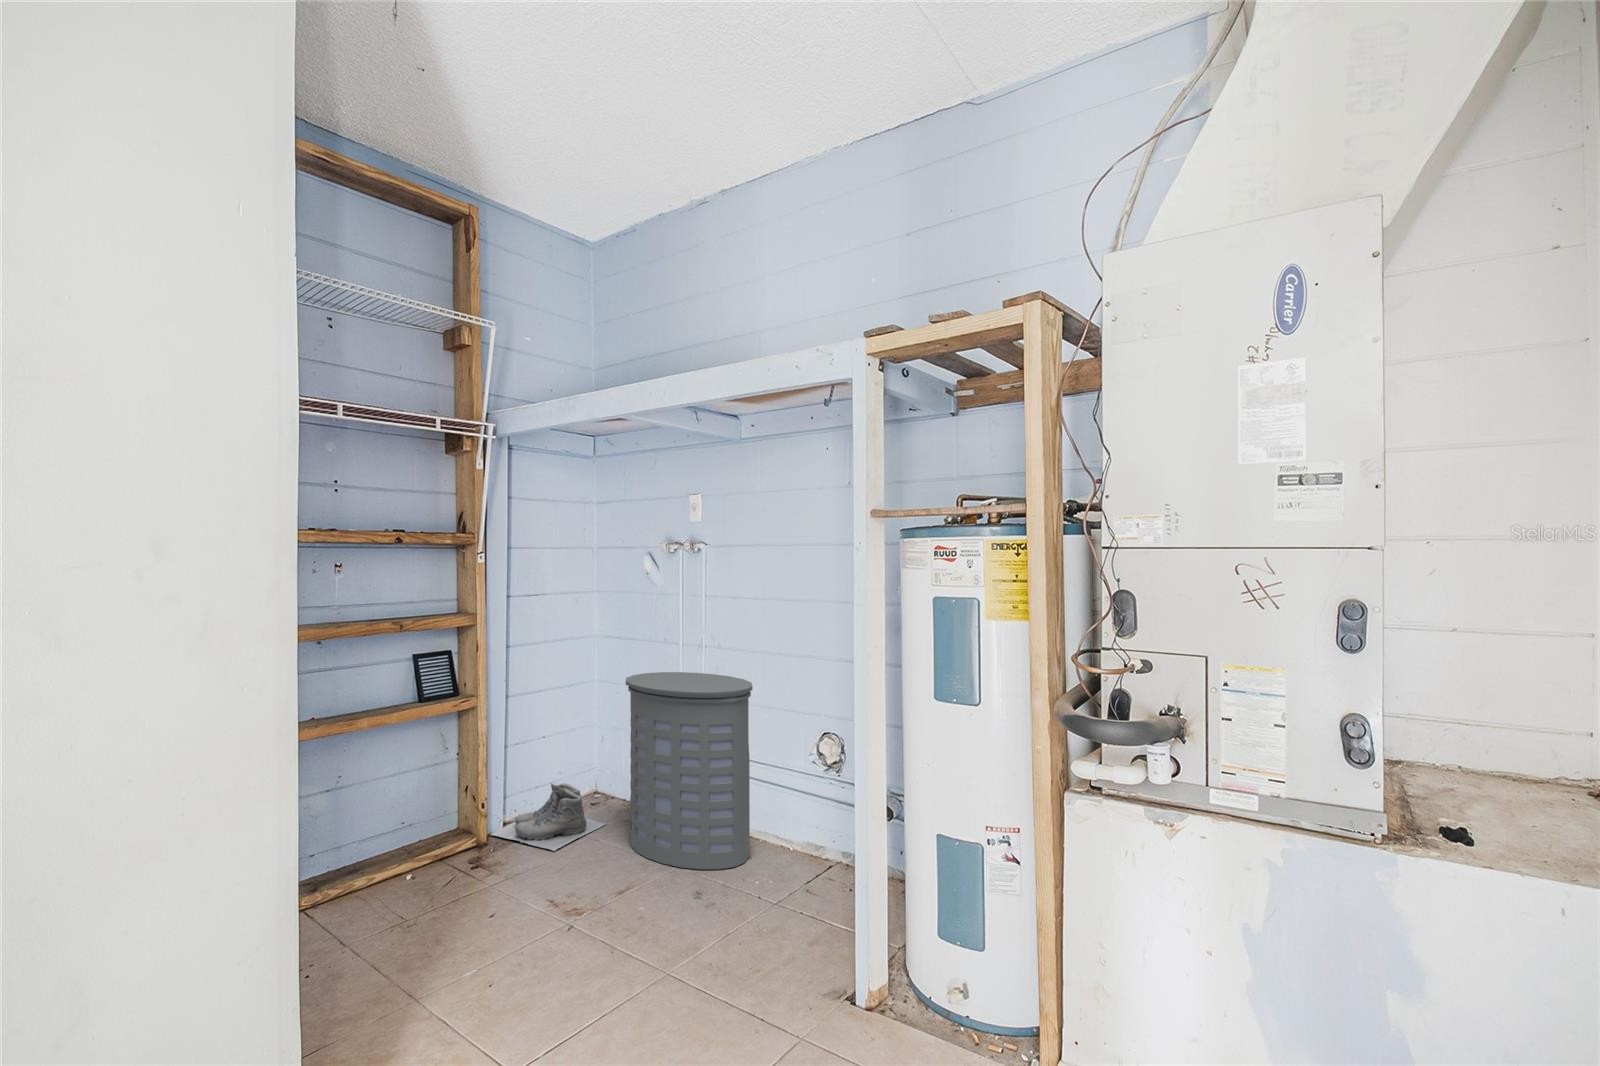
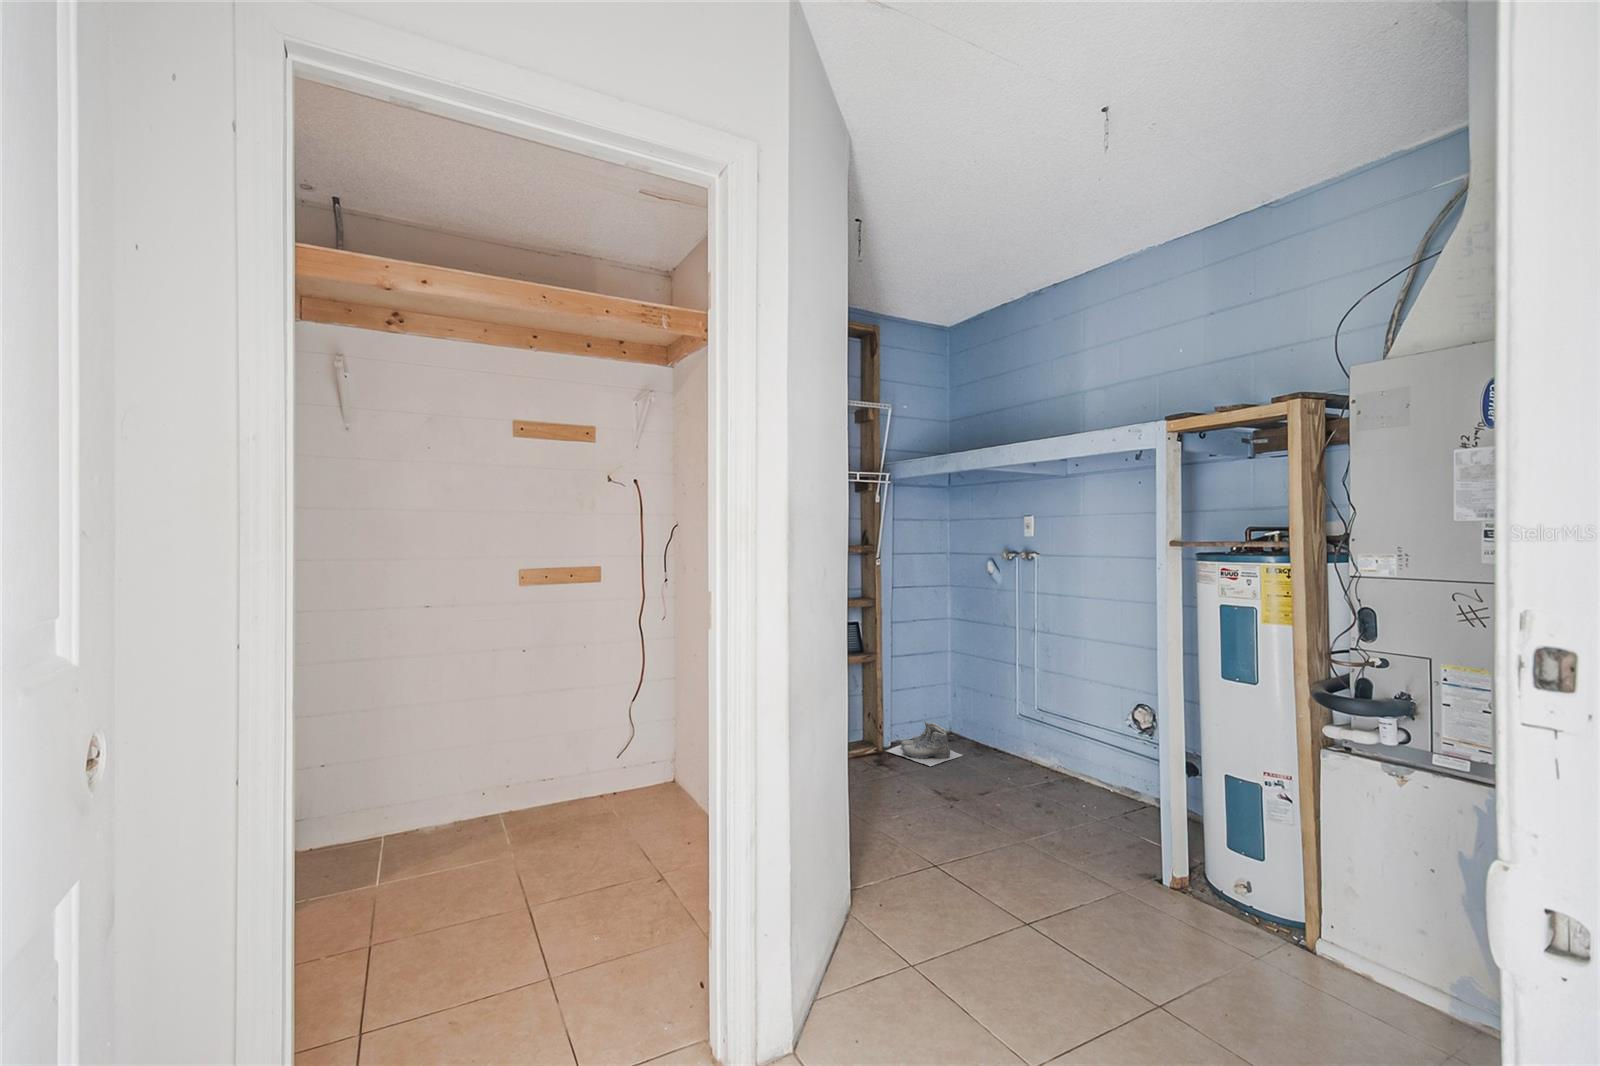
laundry hamper: present [626,672,753,869] -> none [980,649,1078,795]

